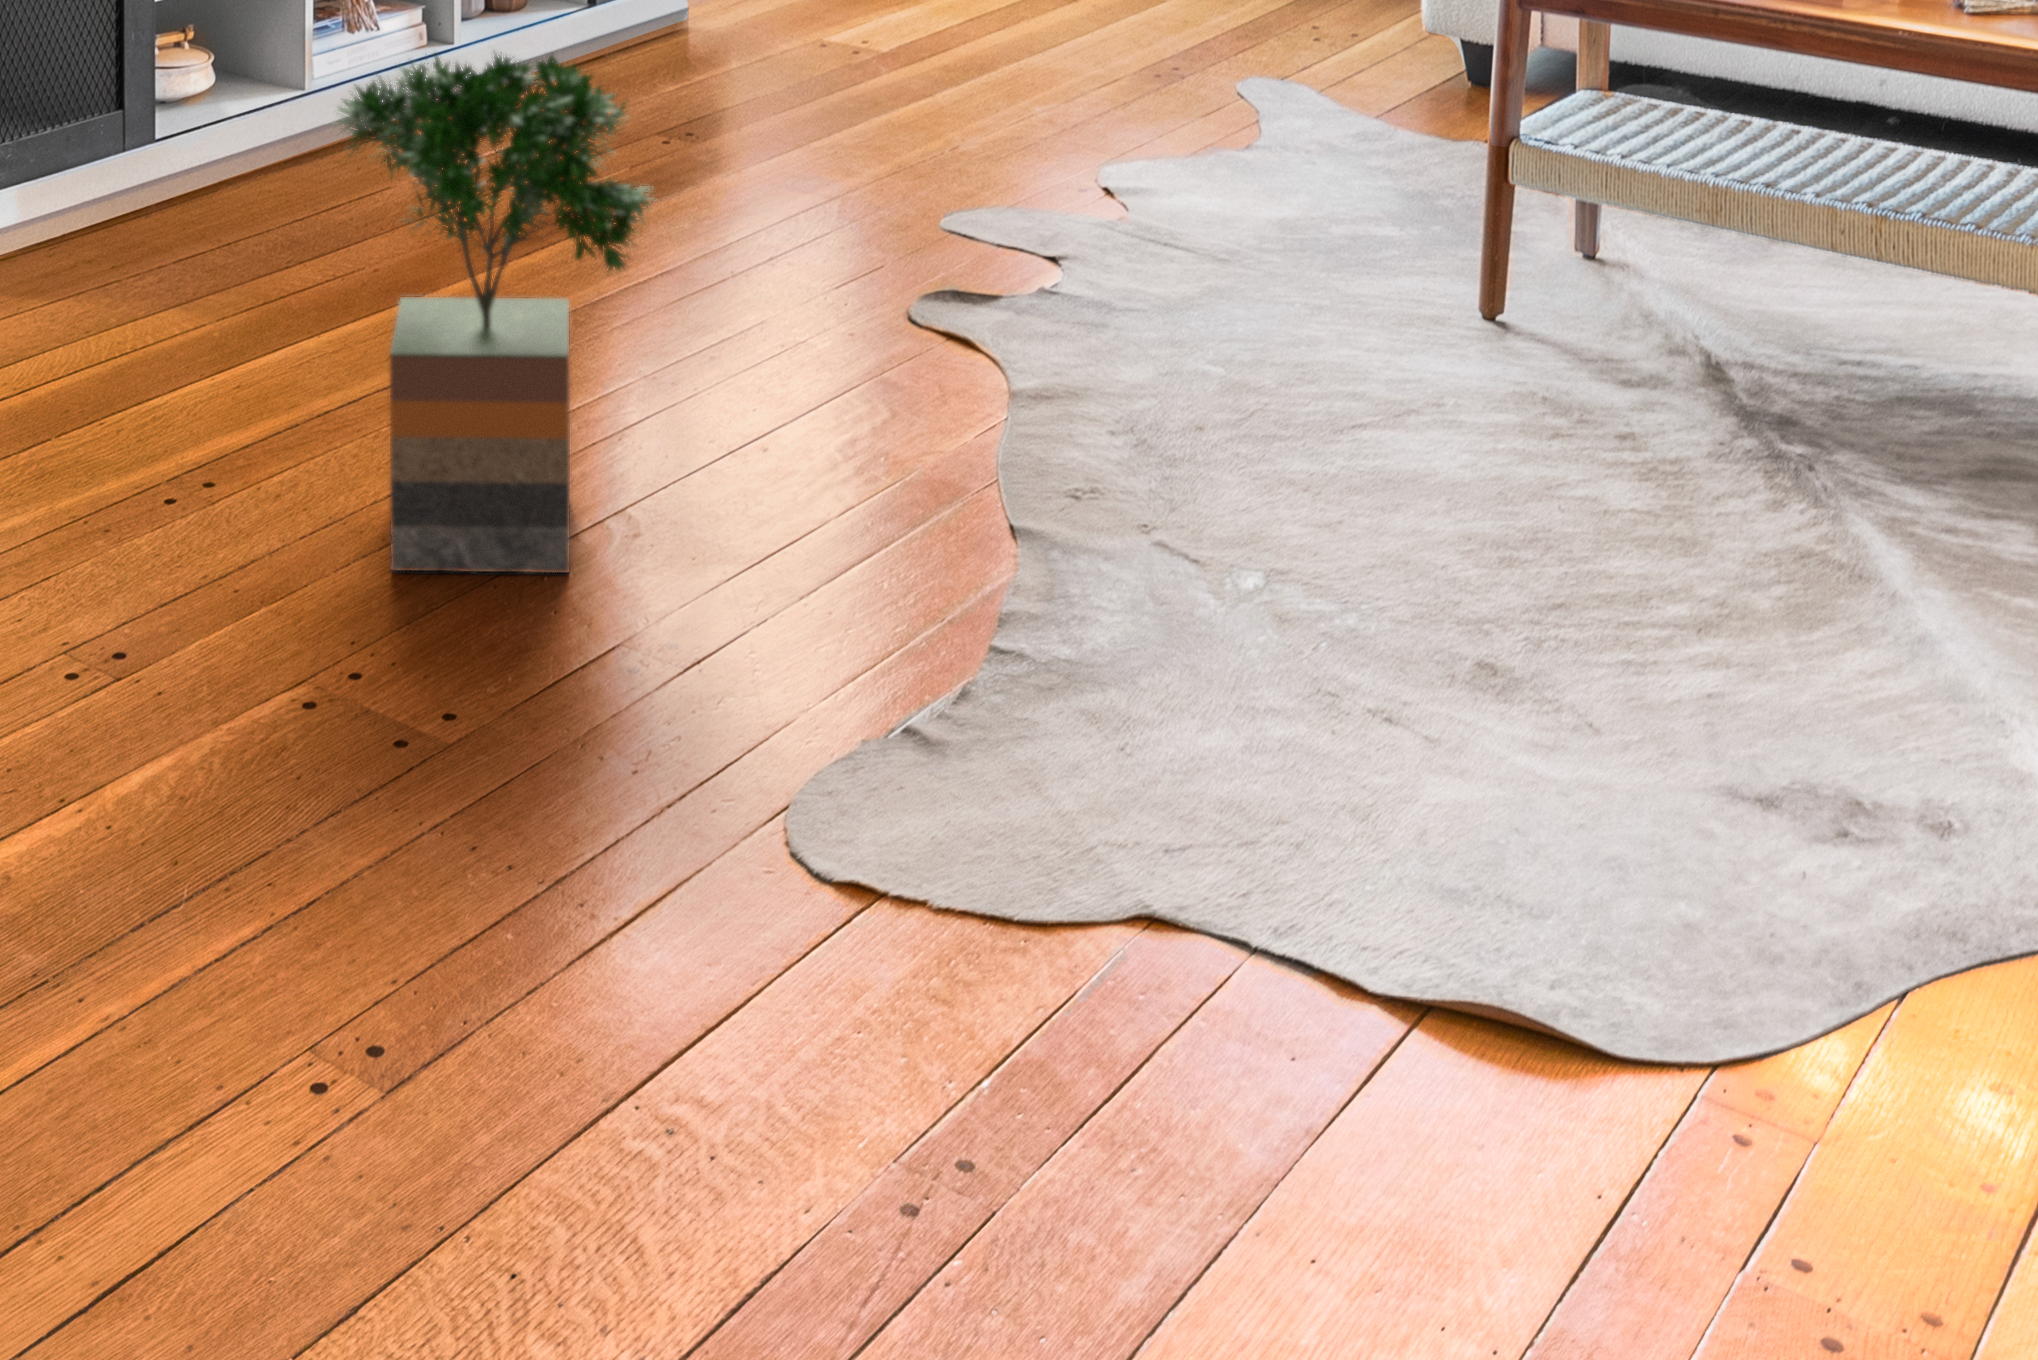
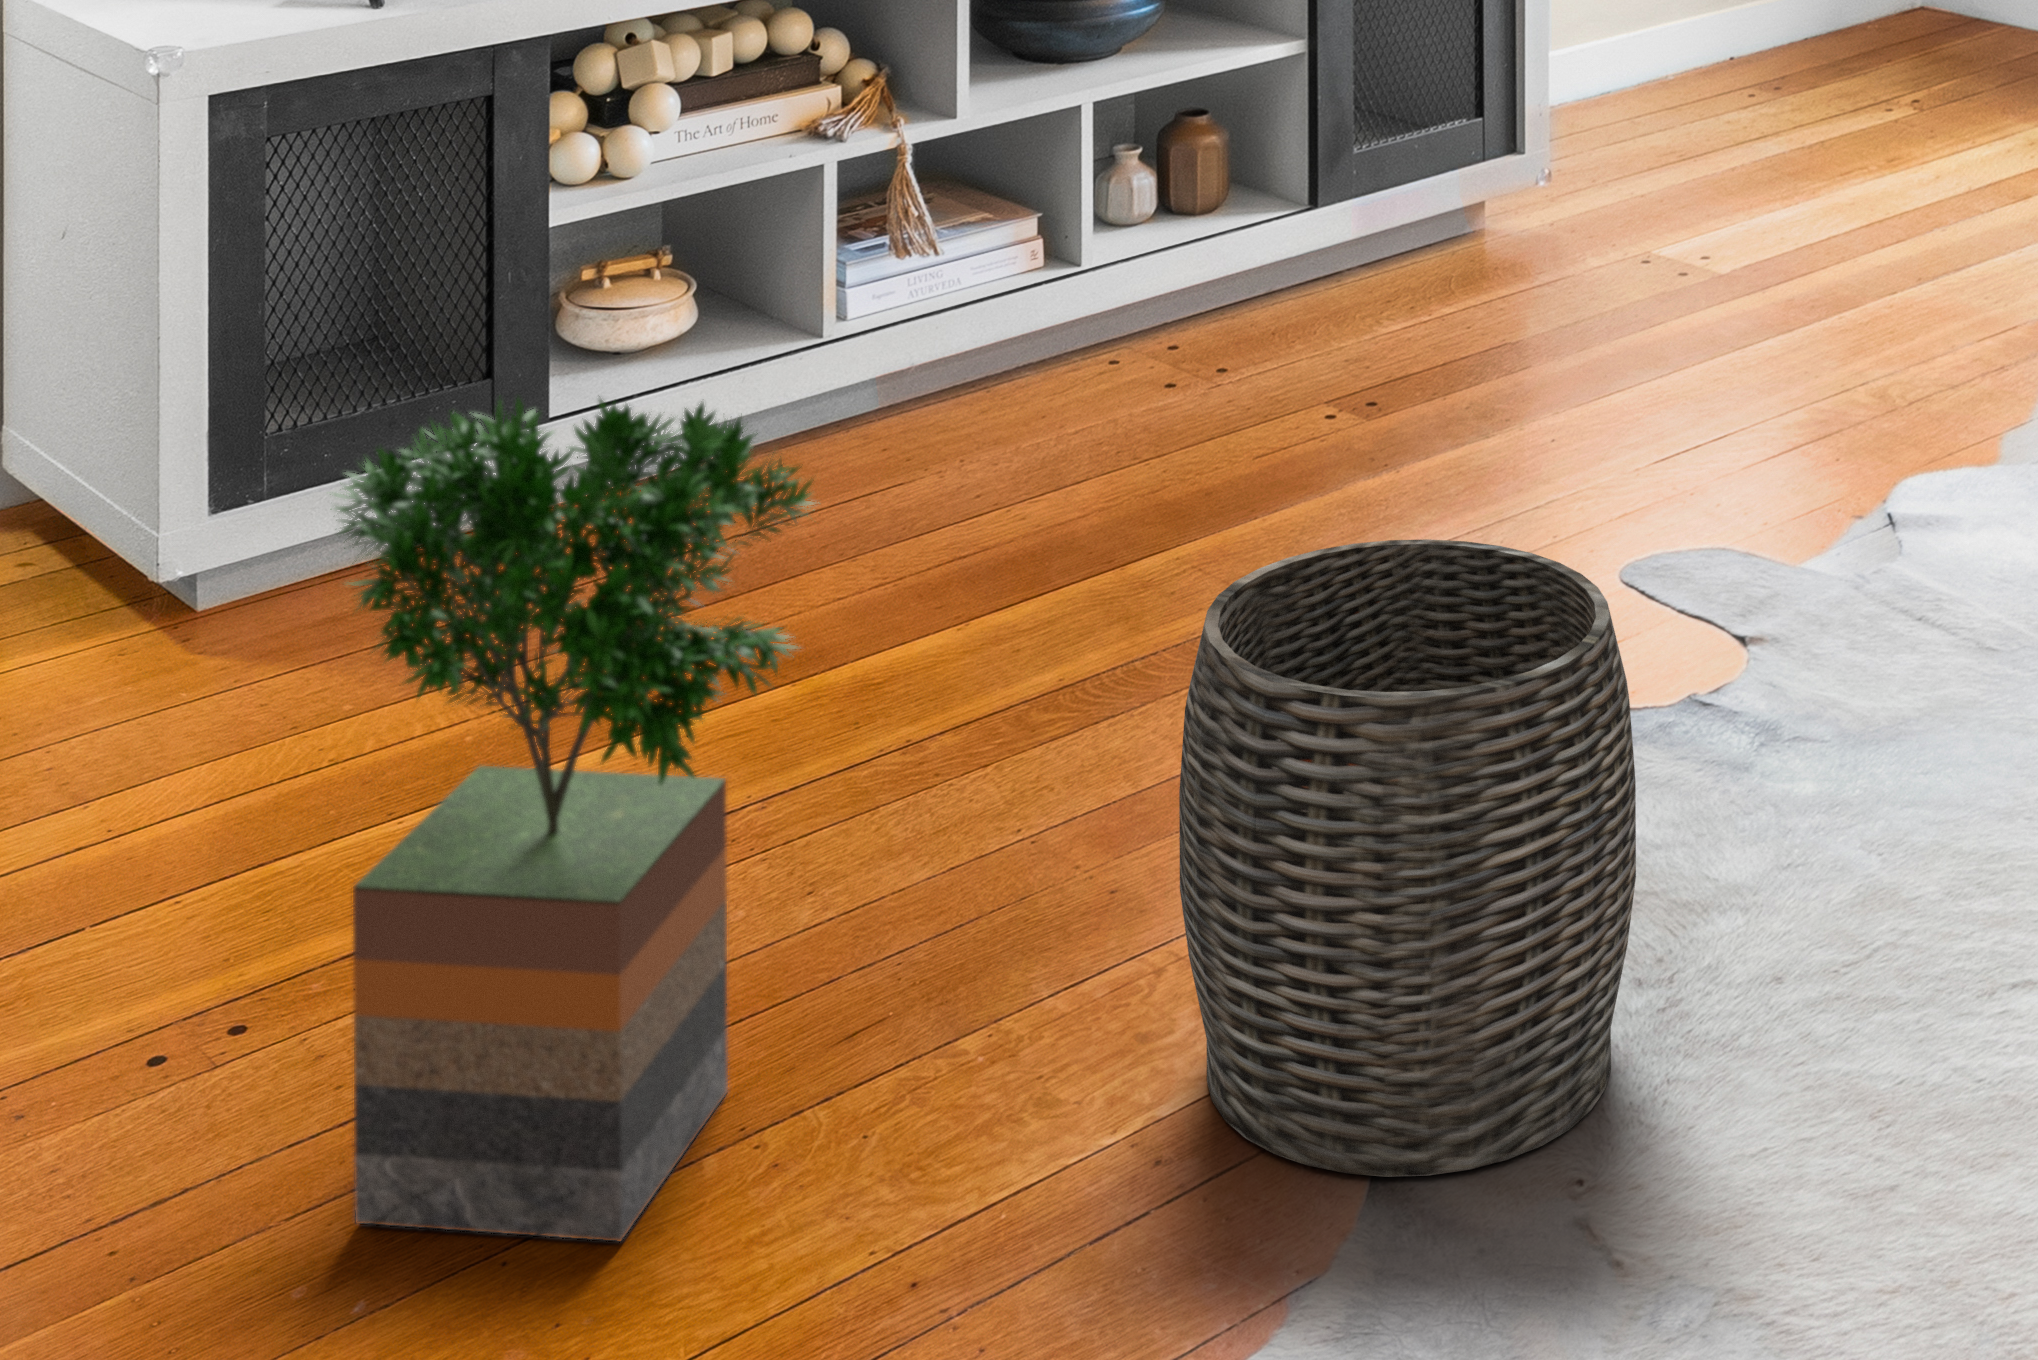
woven basket: none [853,149,1150,527] -> present [1179,539,1636,1177]

